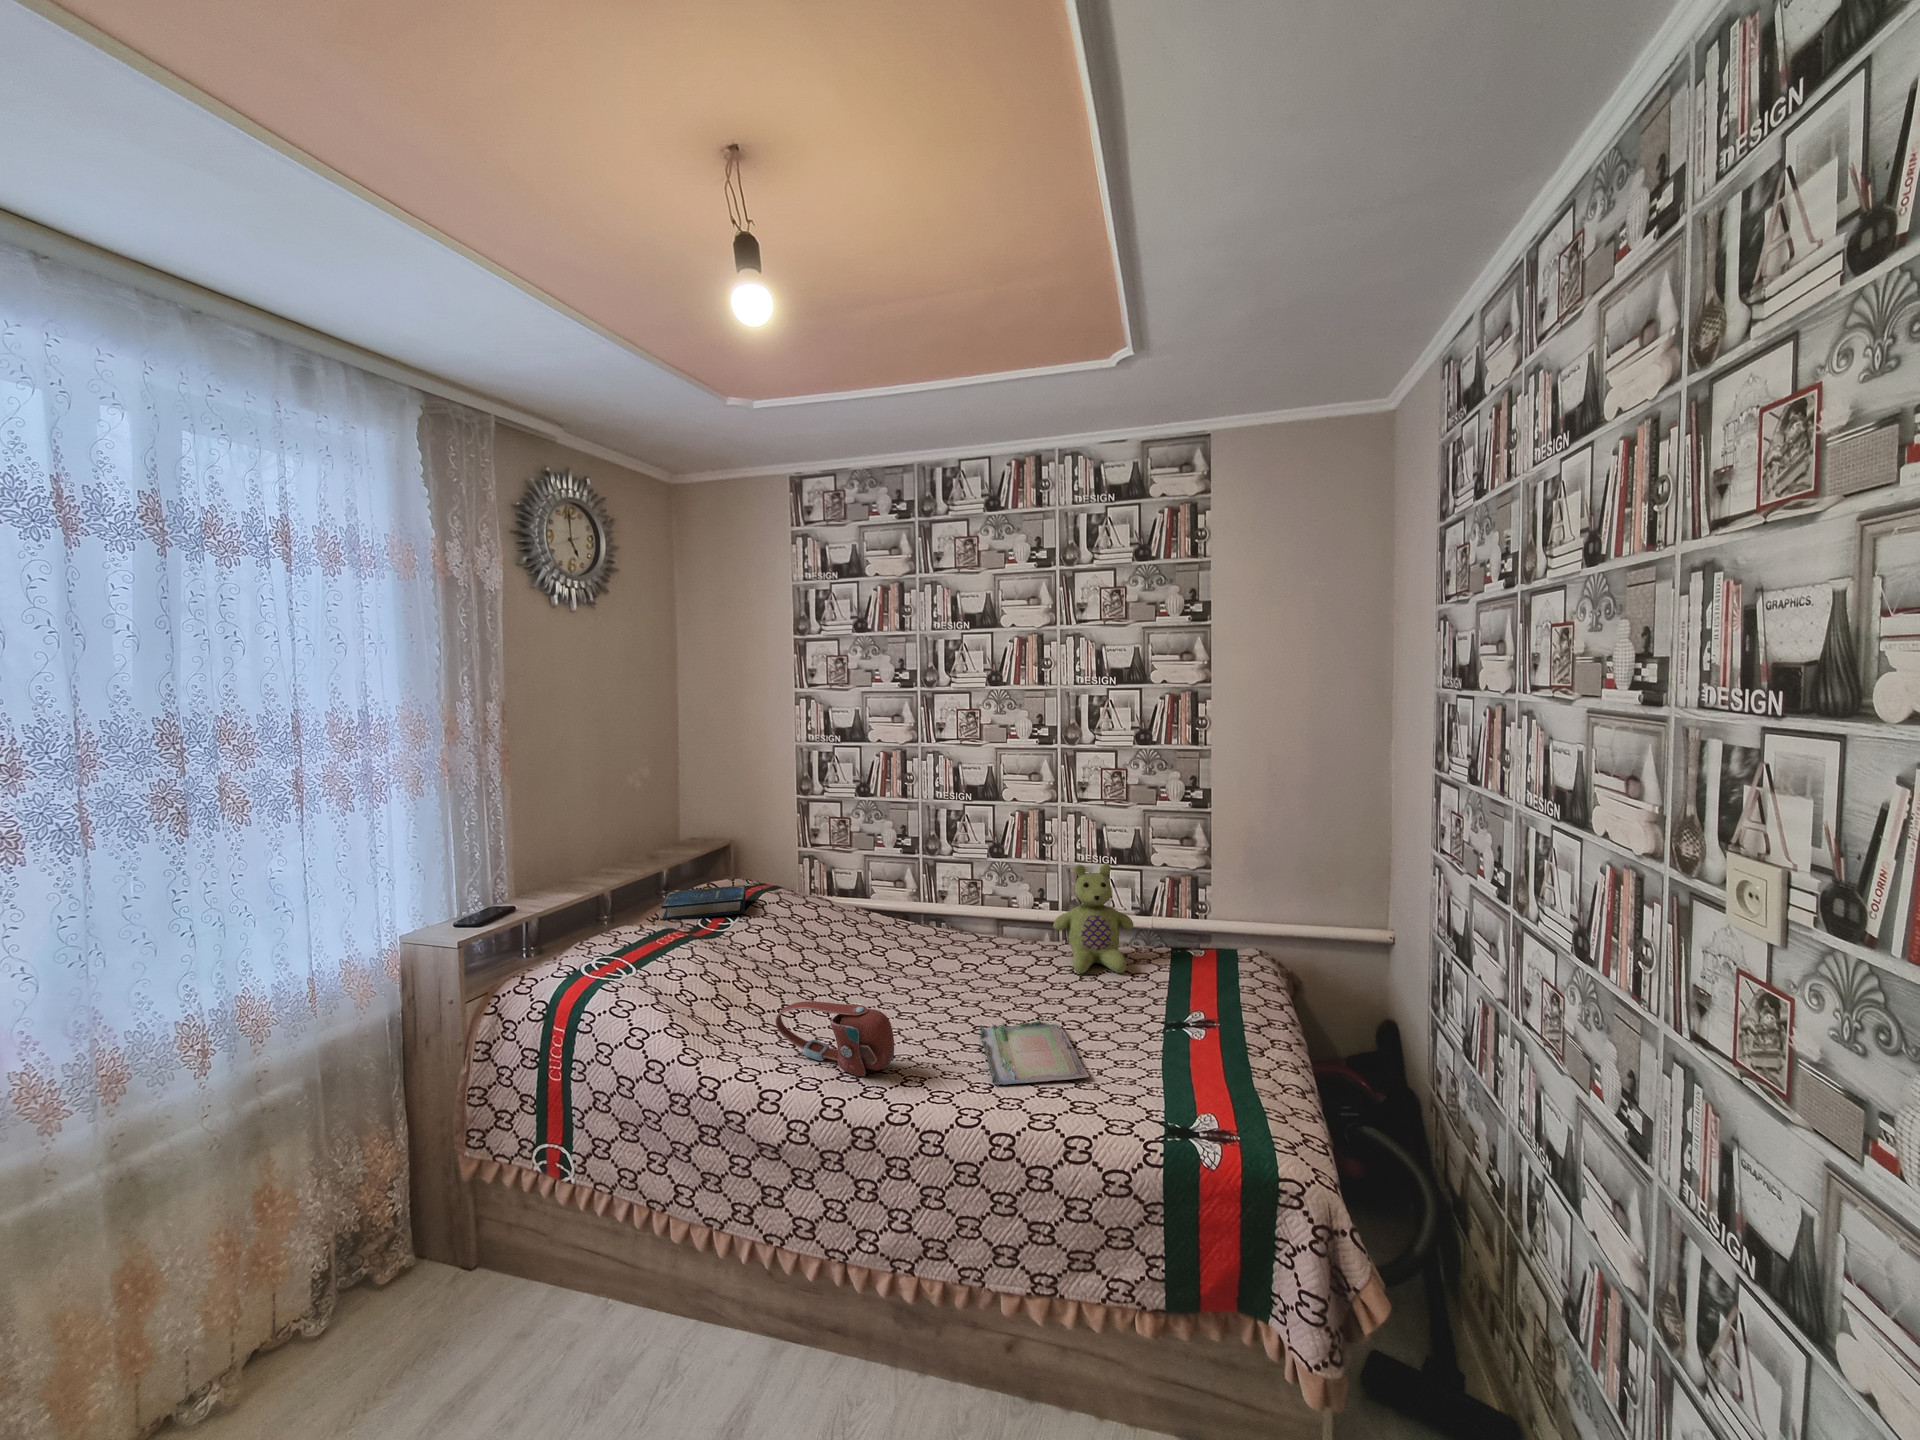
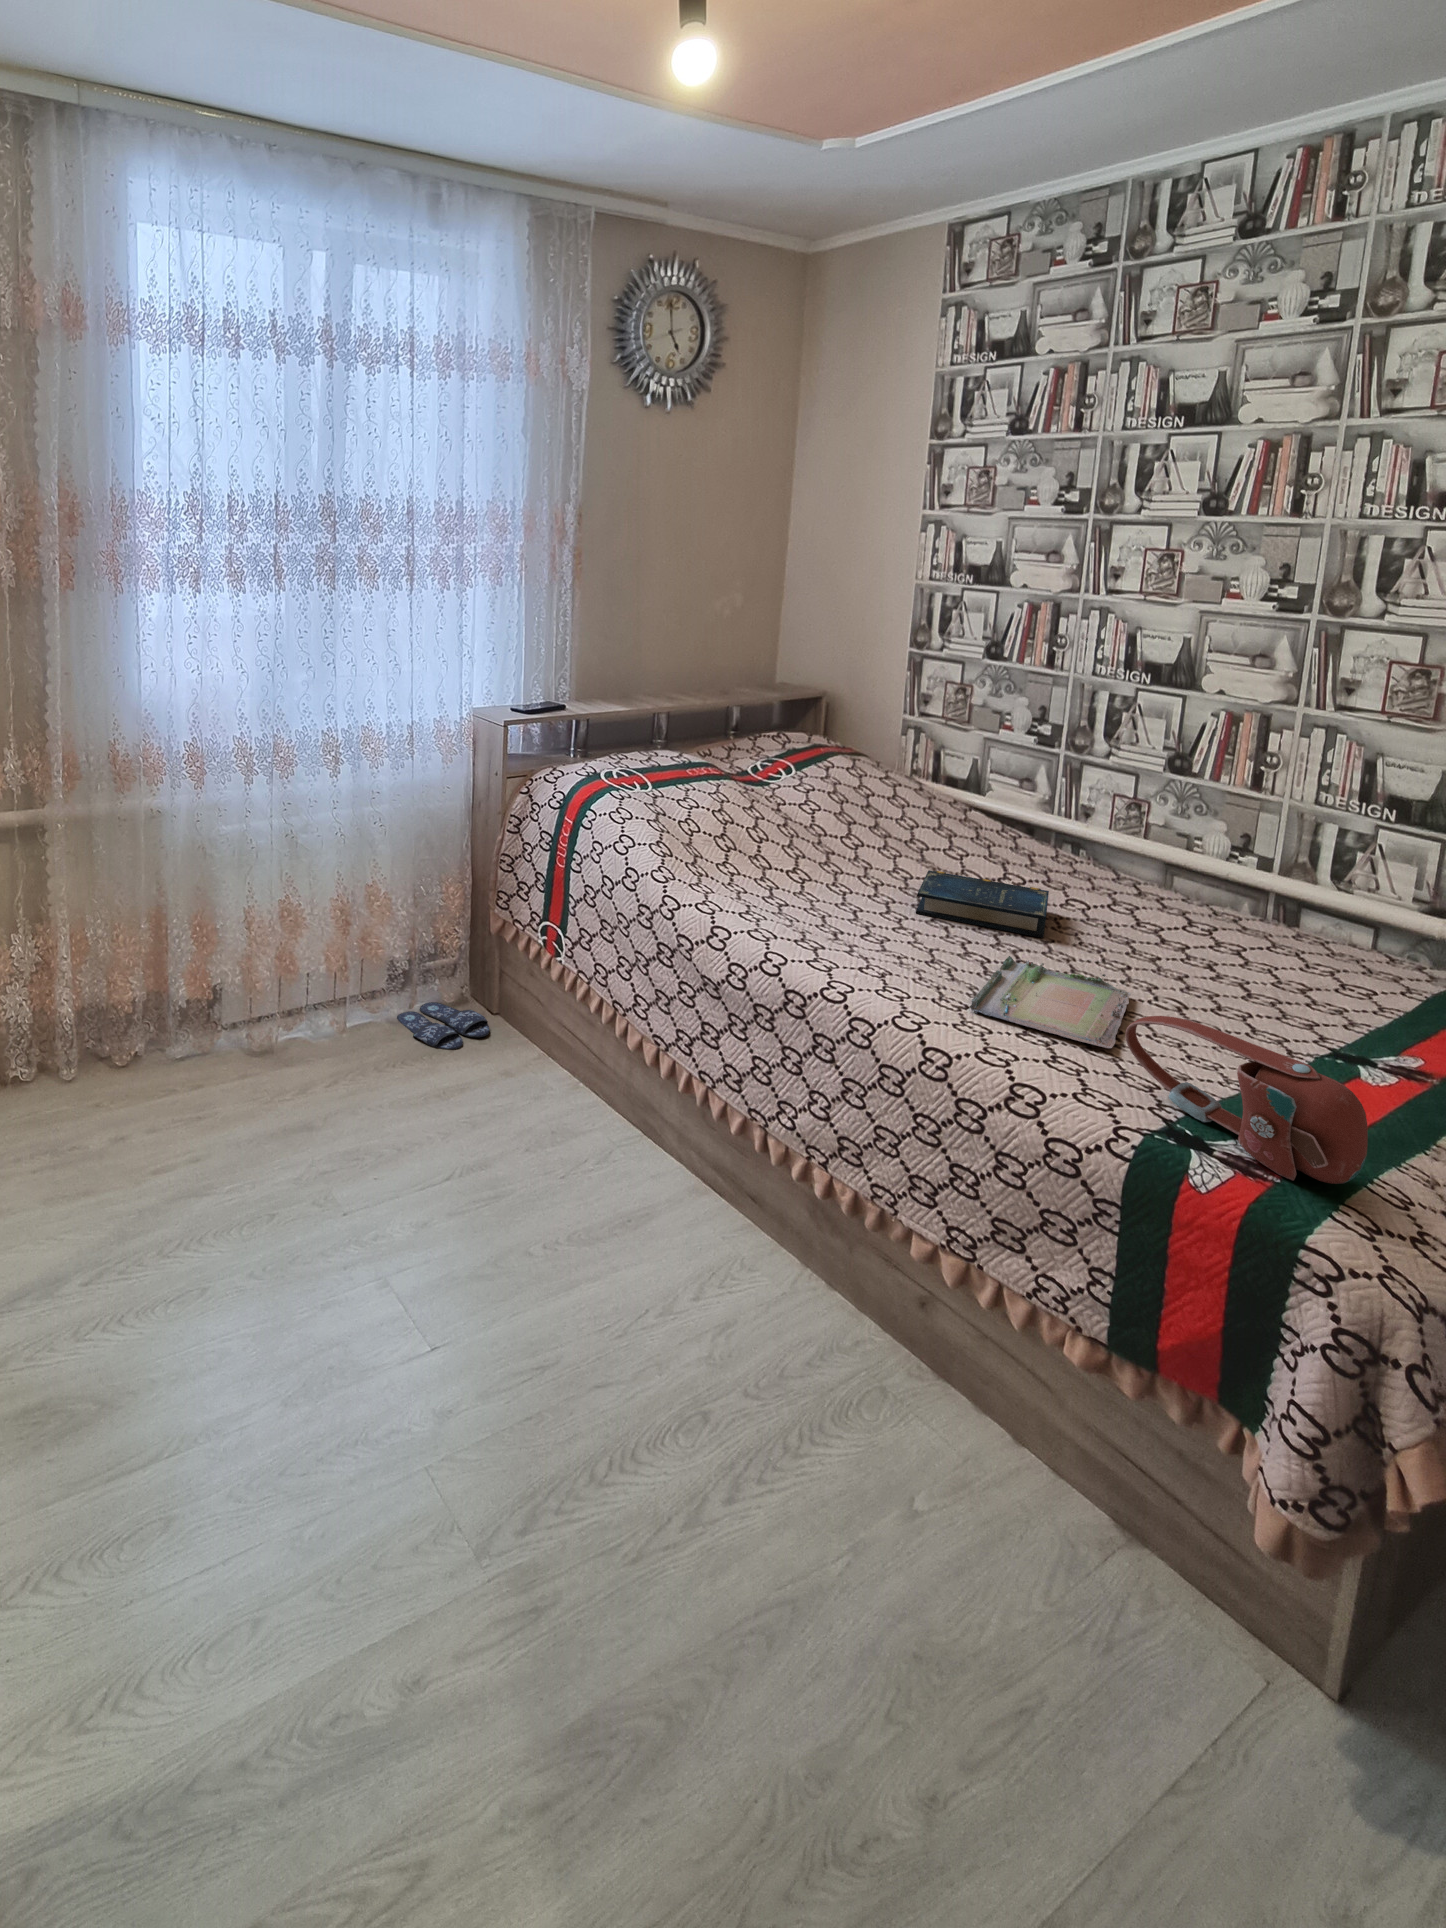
stuffed bear: present [1053,864,1133,973] -> none [1223,801,1382,980]
book: present [661,885,746,920] -> present [916,870,1049,938]
handbag: present [776,1001,894,1076] -> present [1126,1016,1368,1184]
slippers: none [323,1285,468,1367] -> present [397,1002,489,1050]

